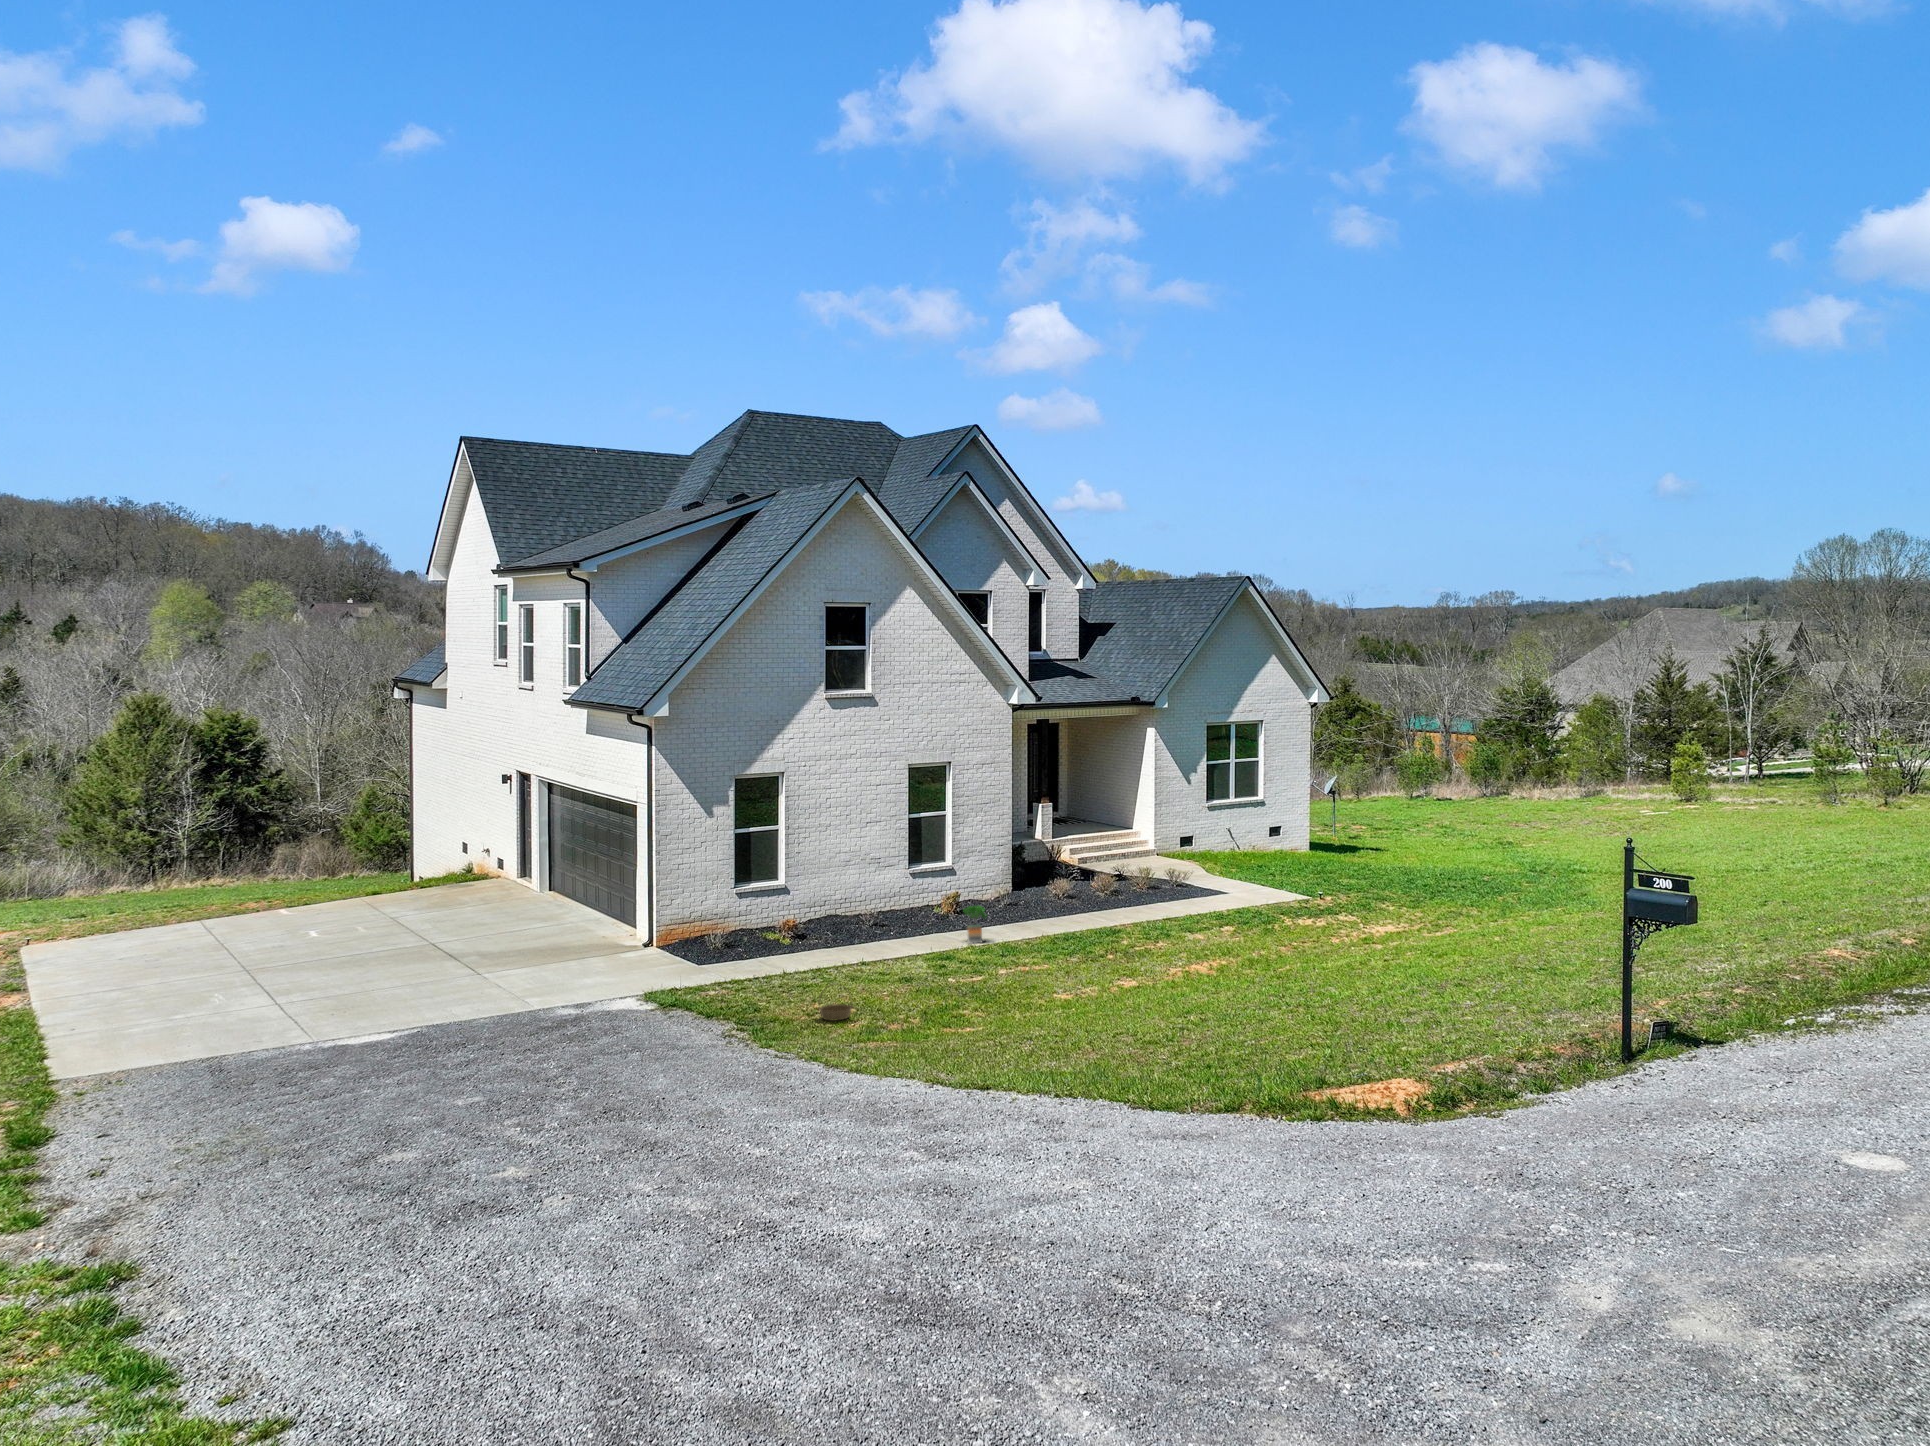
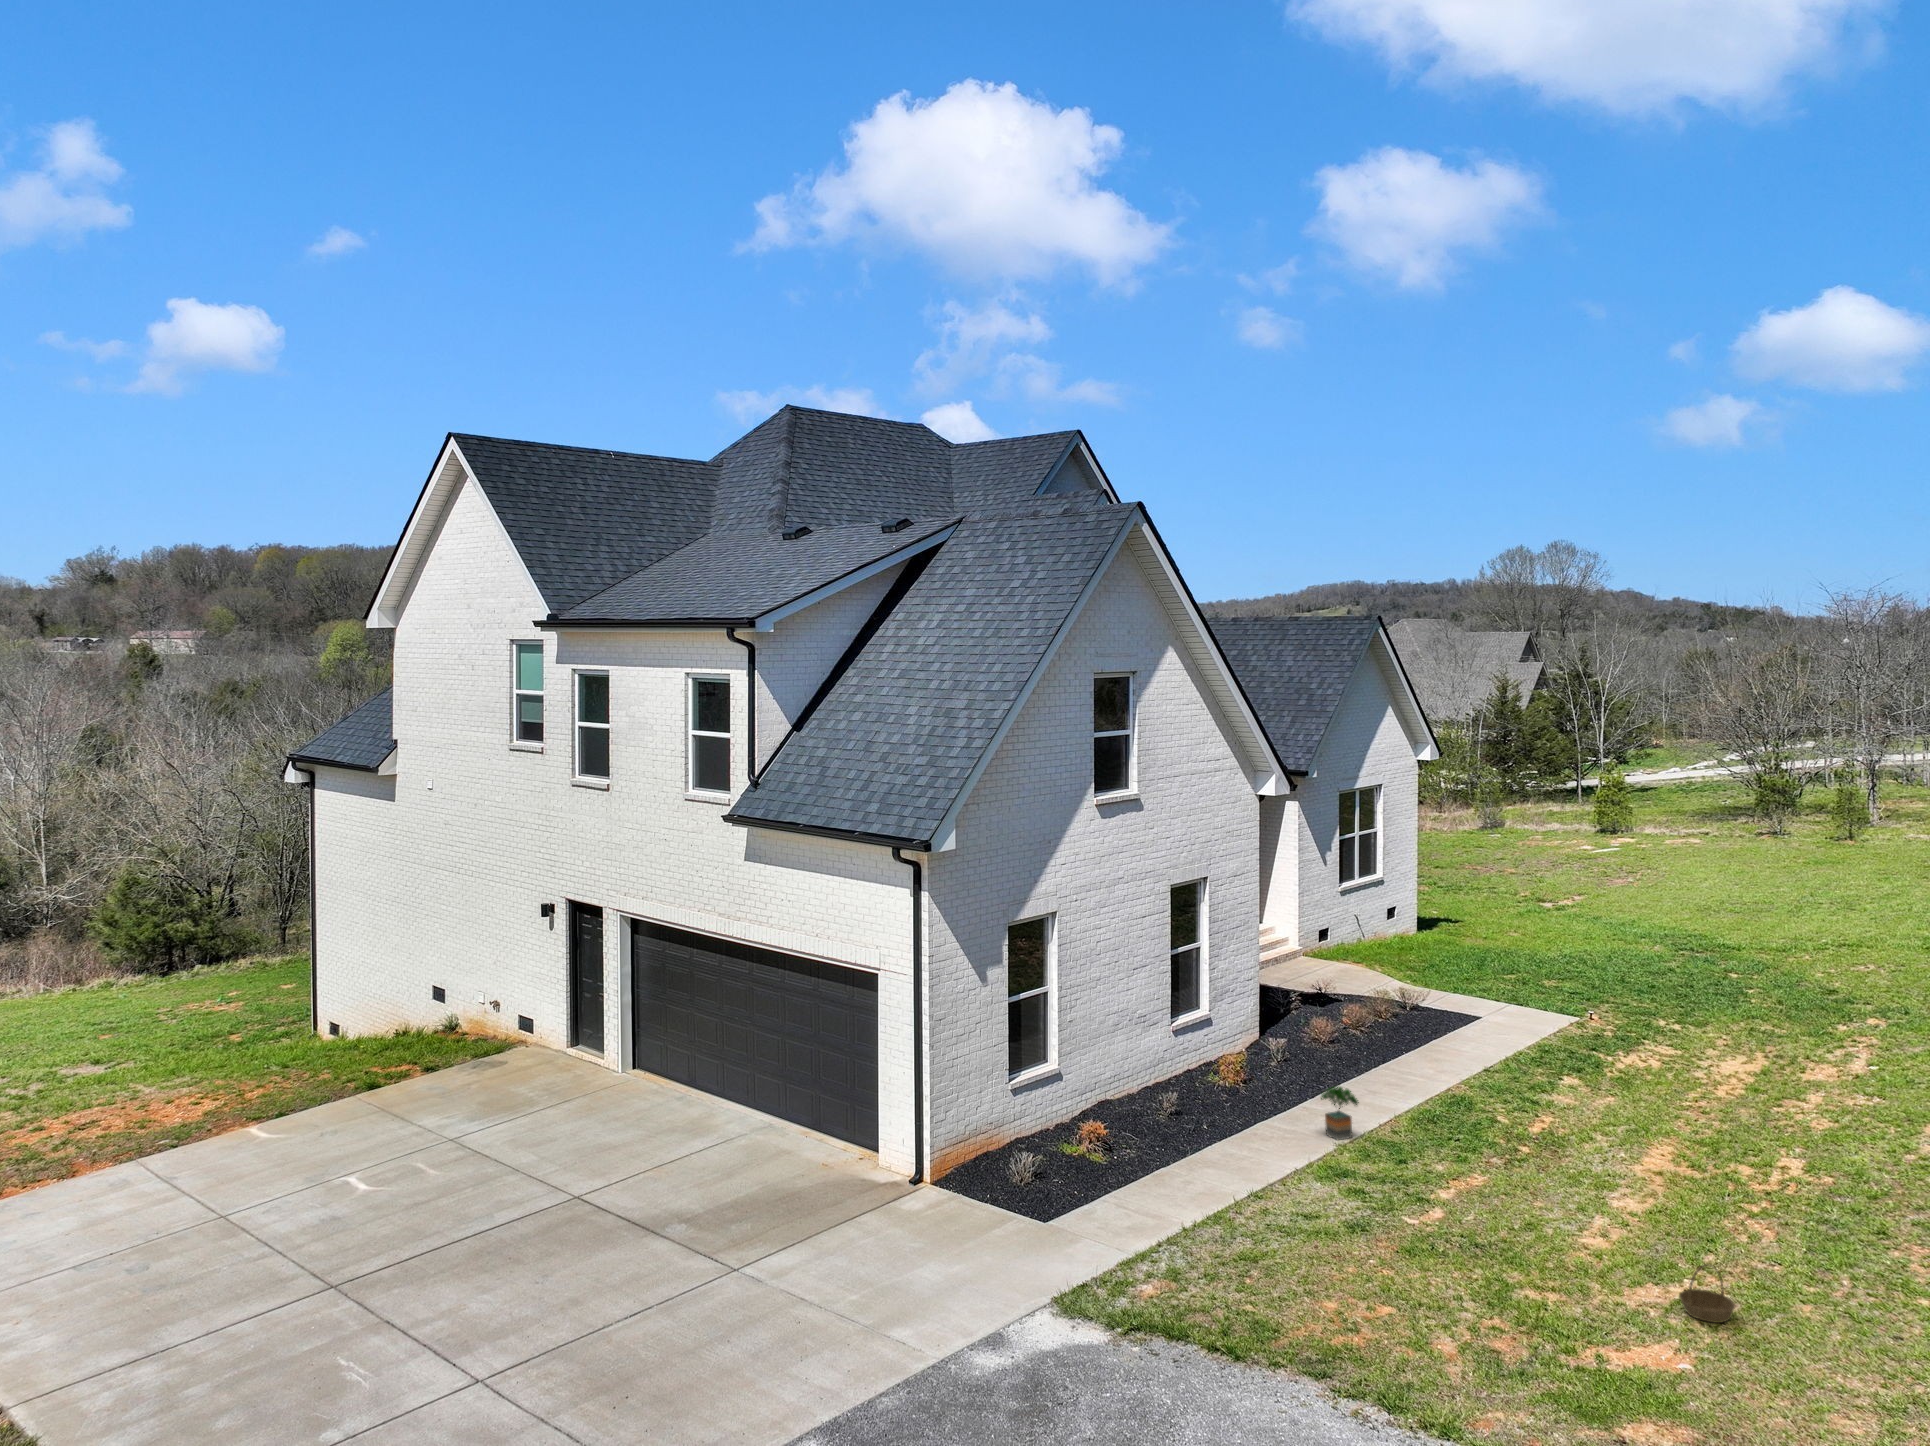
basket: present [818,1004,853,1021] -> present [1679,1264,1735,1323]

